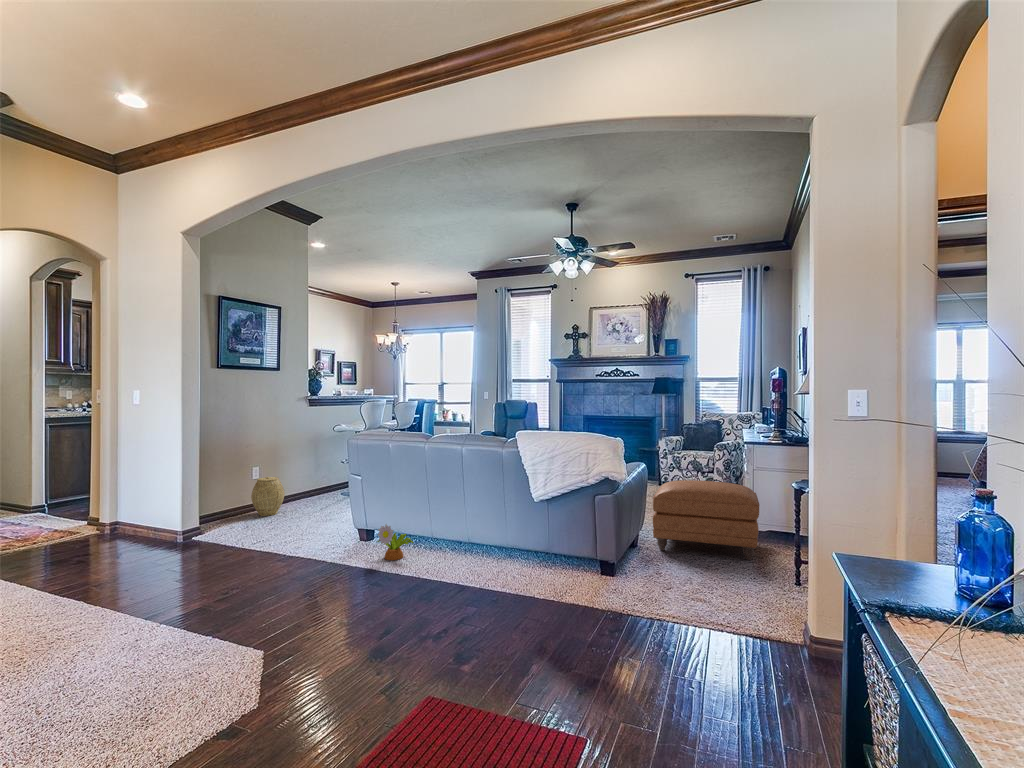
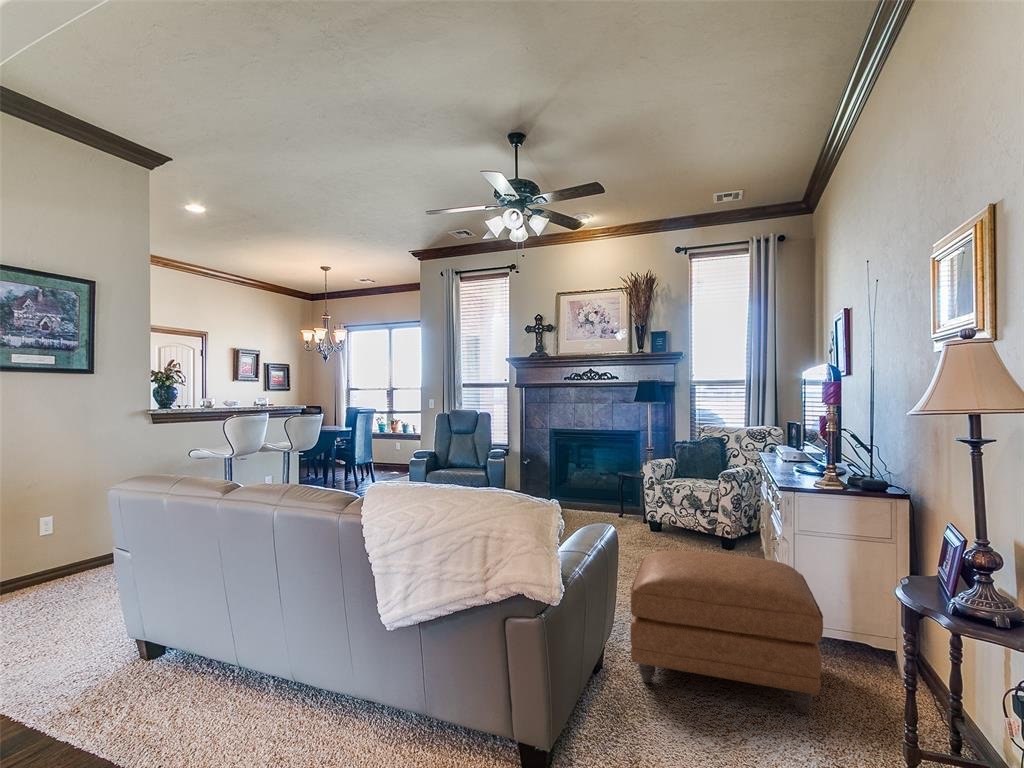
woven basket: present [251,477,285,516] -> none [25,533,85,595]
decorative plant: present [377,524,414,560] -> none [120,659,195,726]

